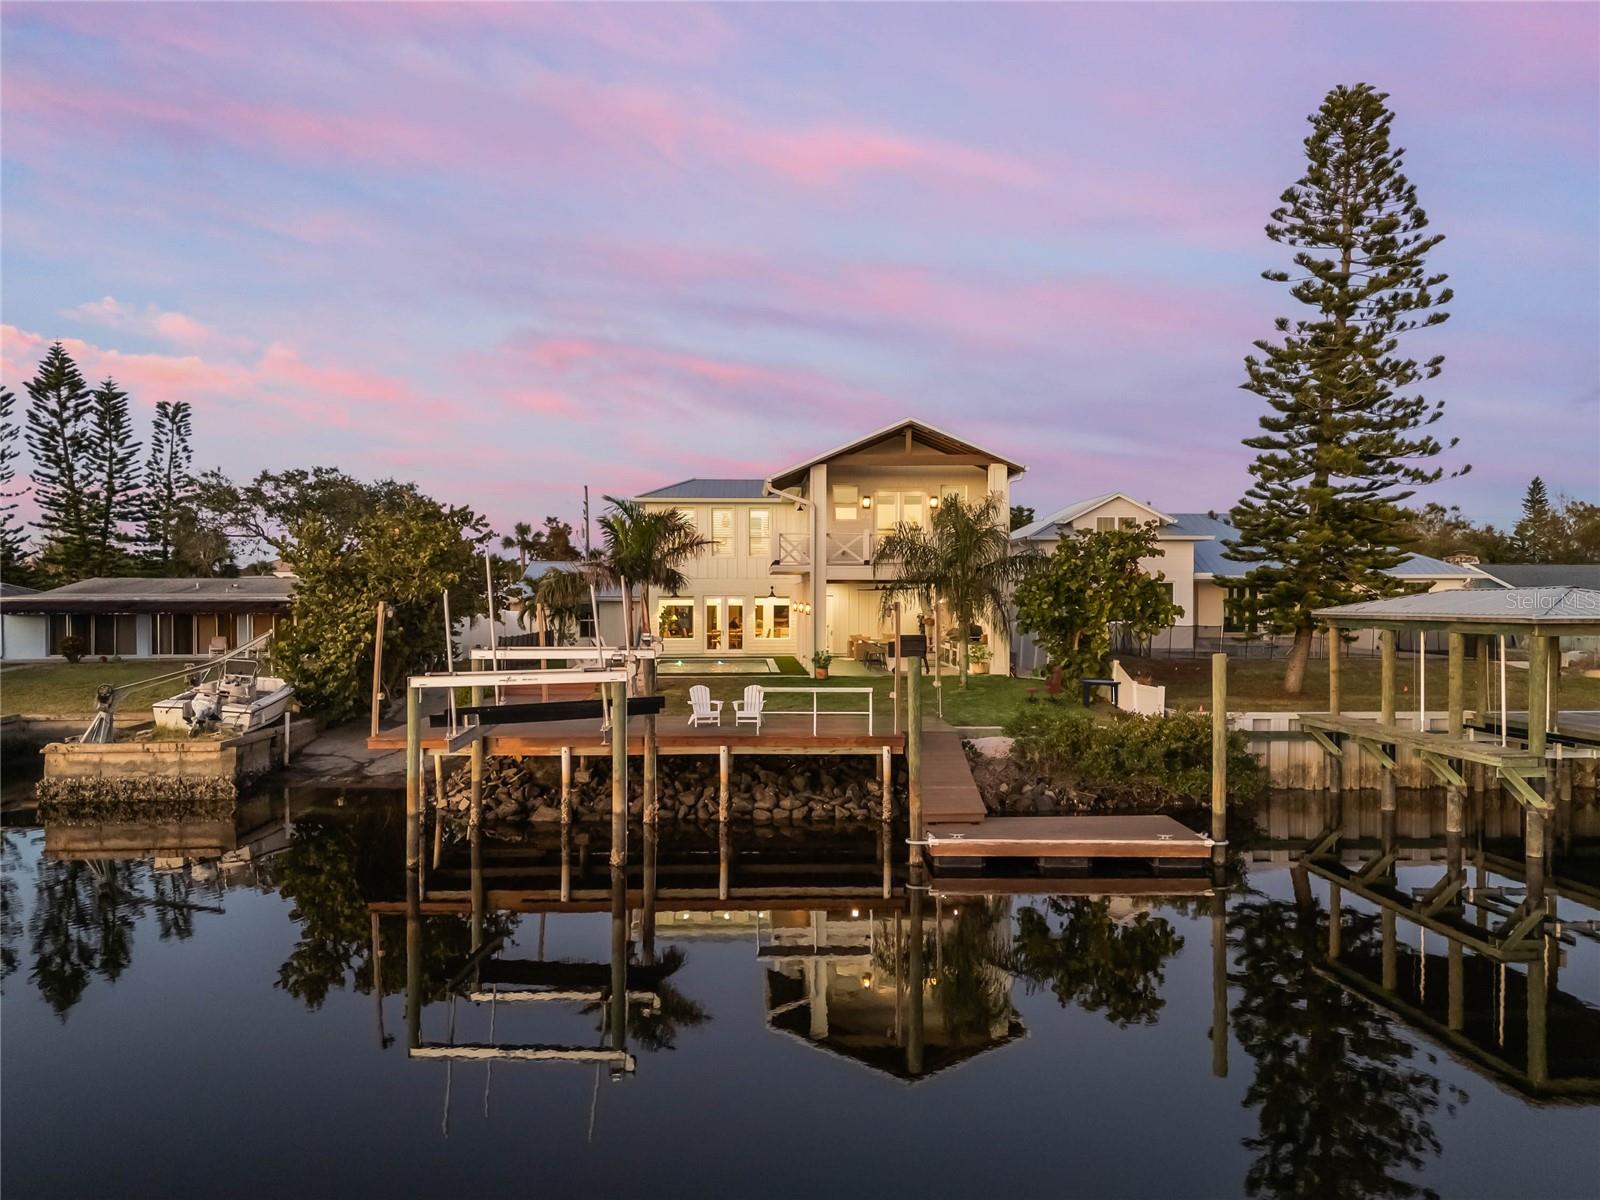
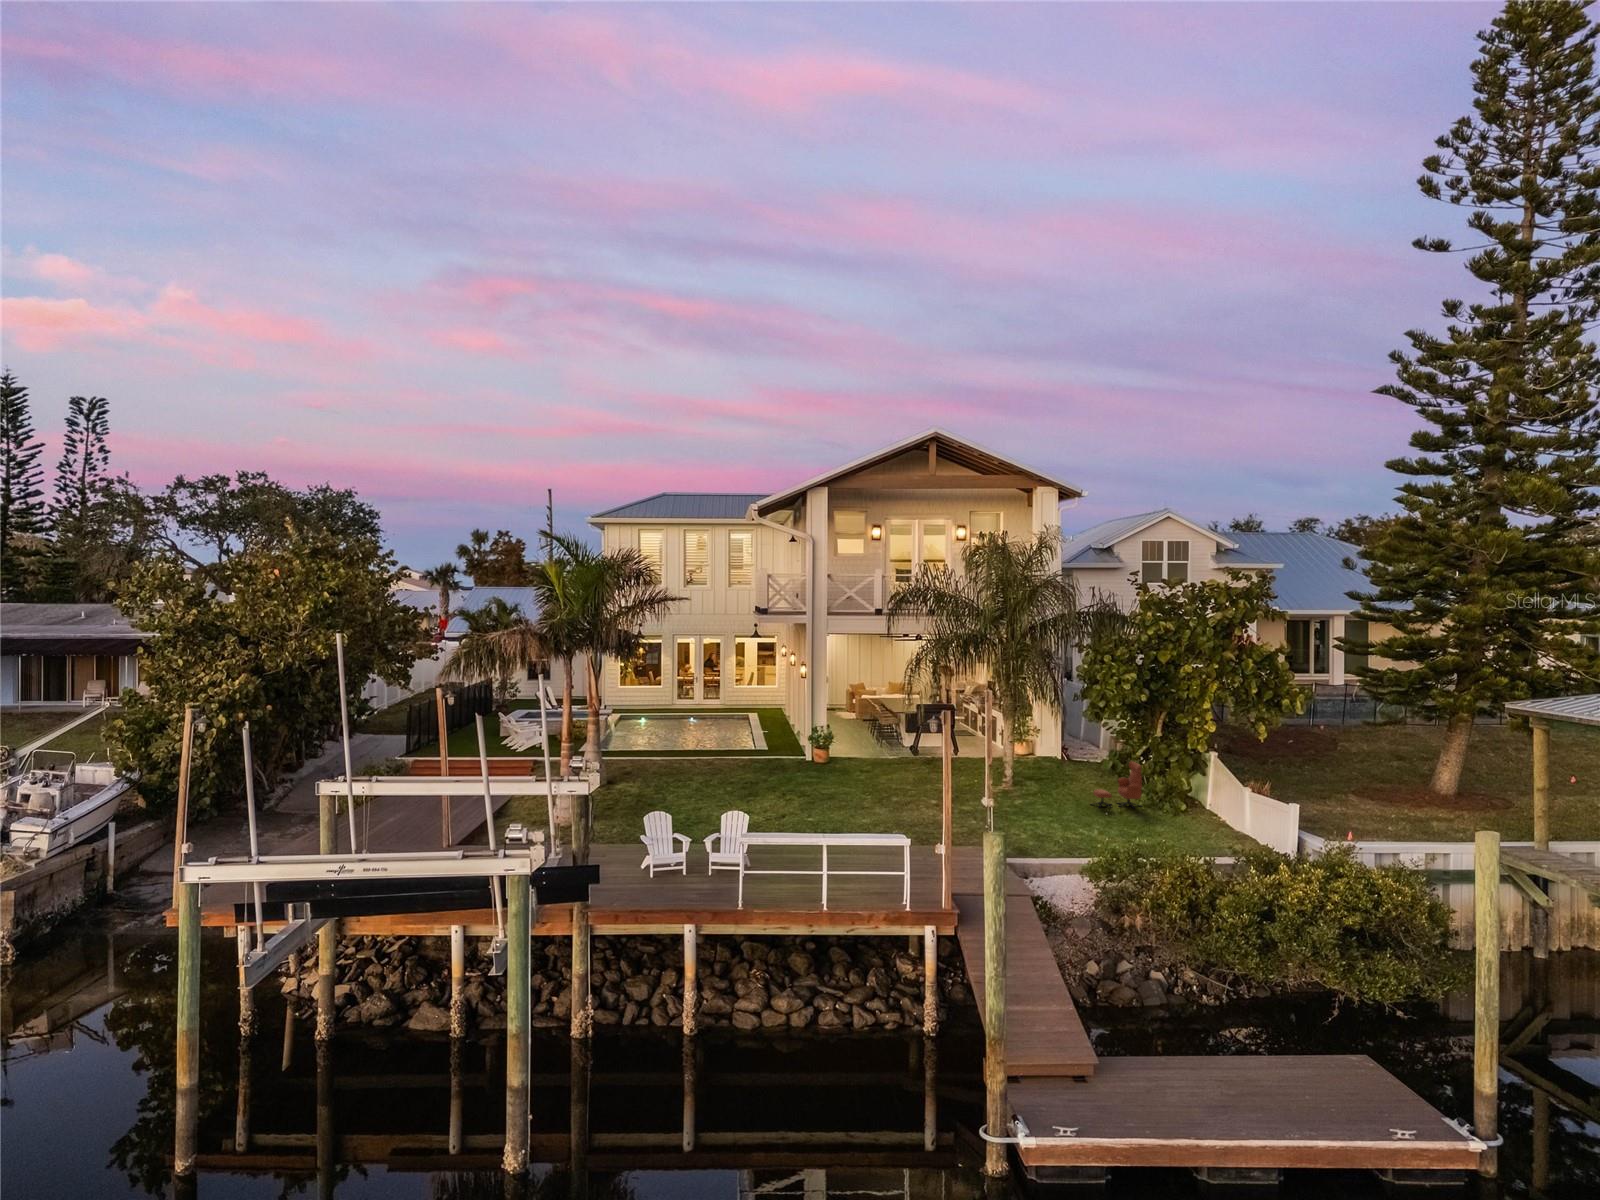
round table: present [1078,678,1121,708] -> none [1168,781,1233,828]

